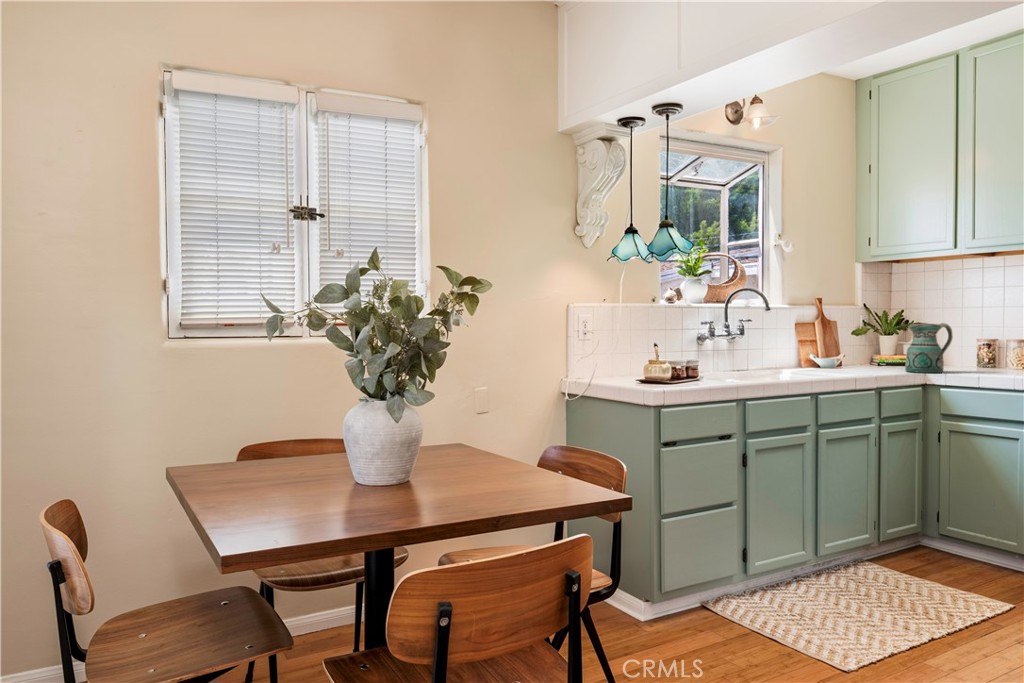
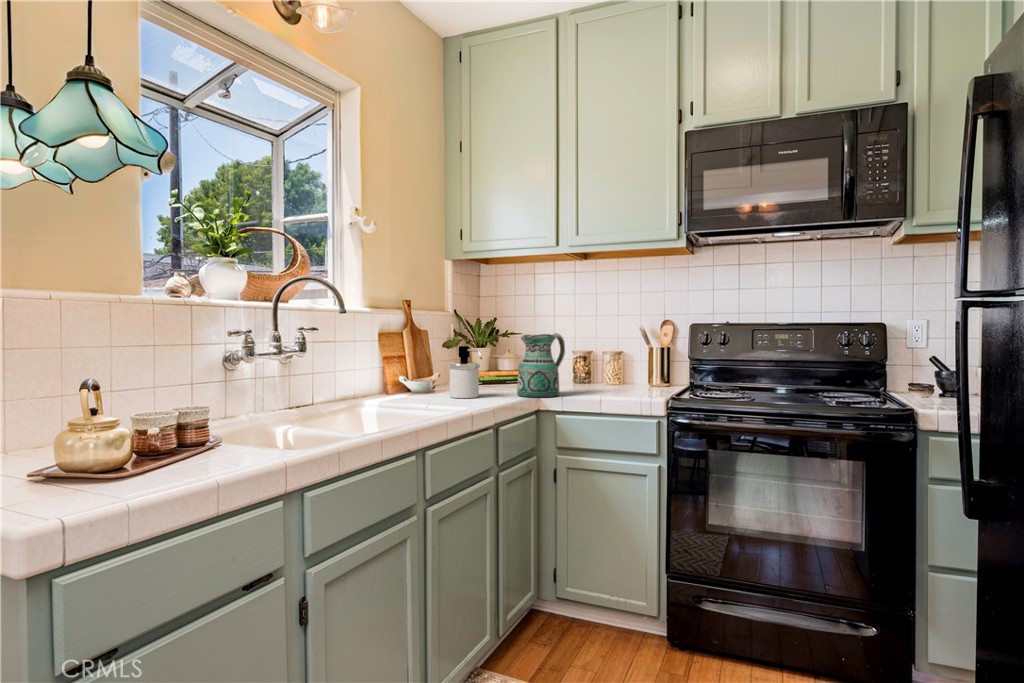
soap dispenser: none [847,333,872,371] -> present [449,346,482,398]

